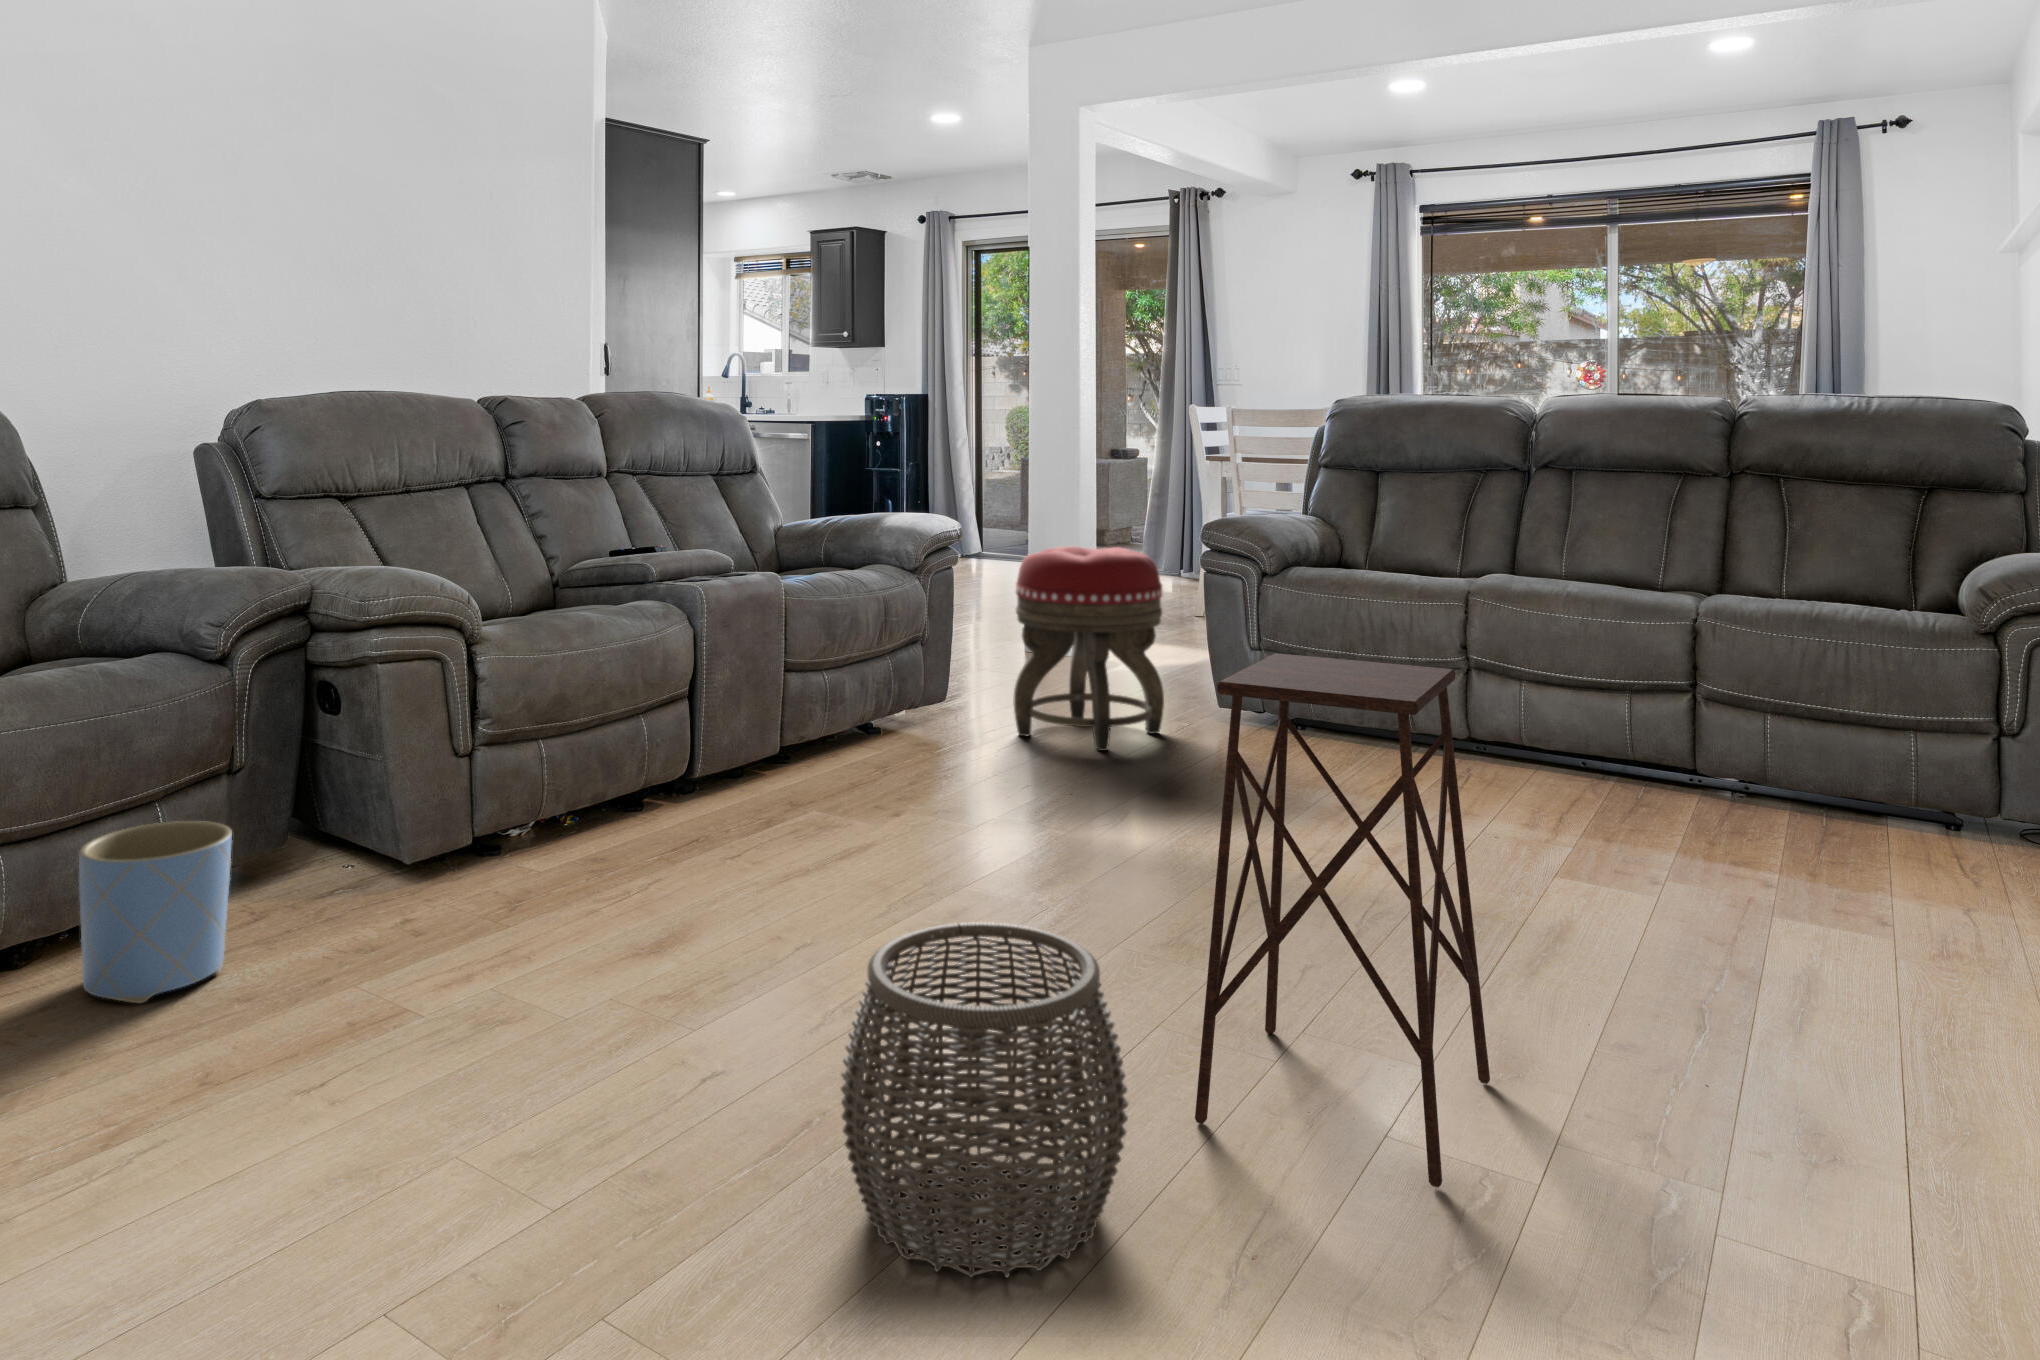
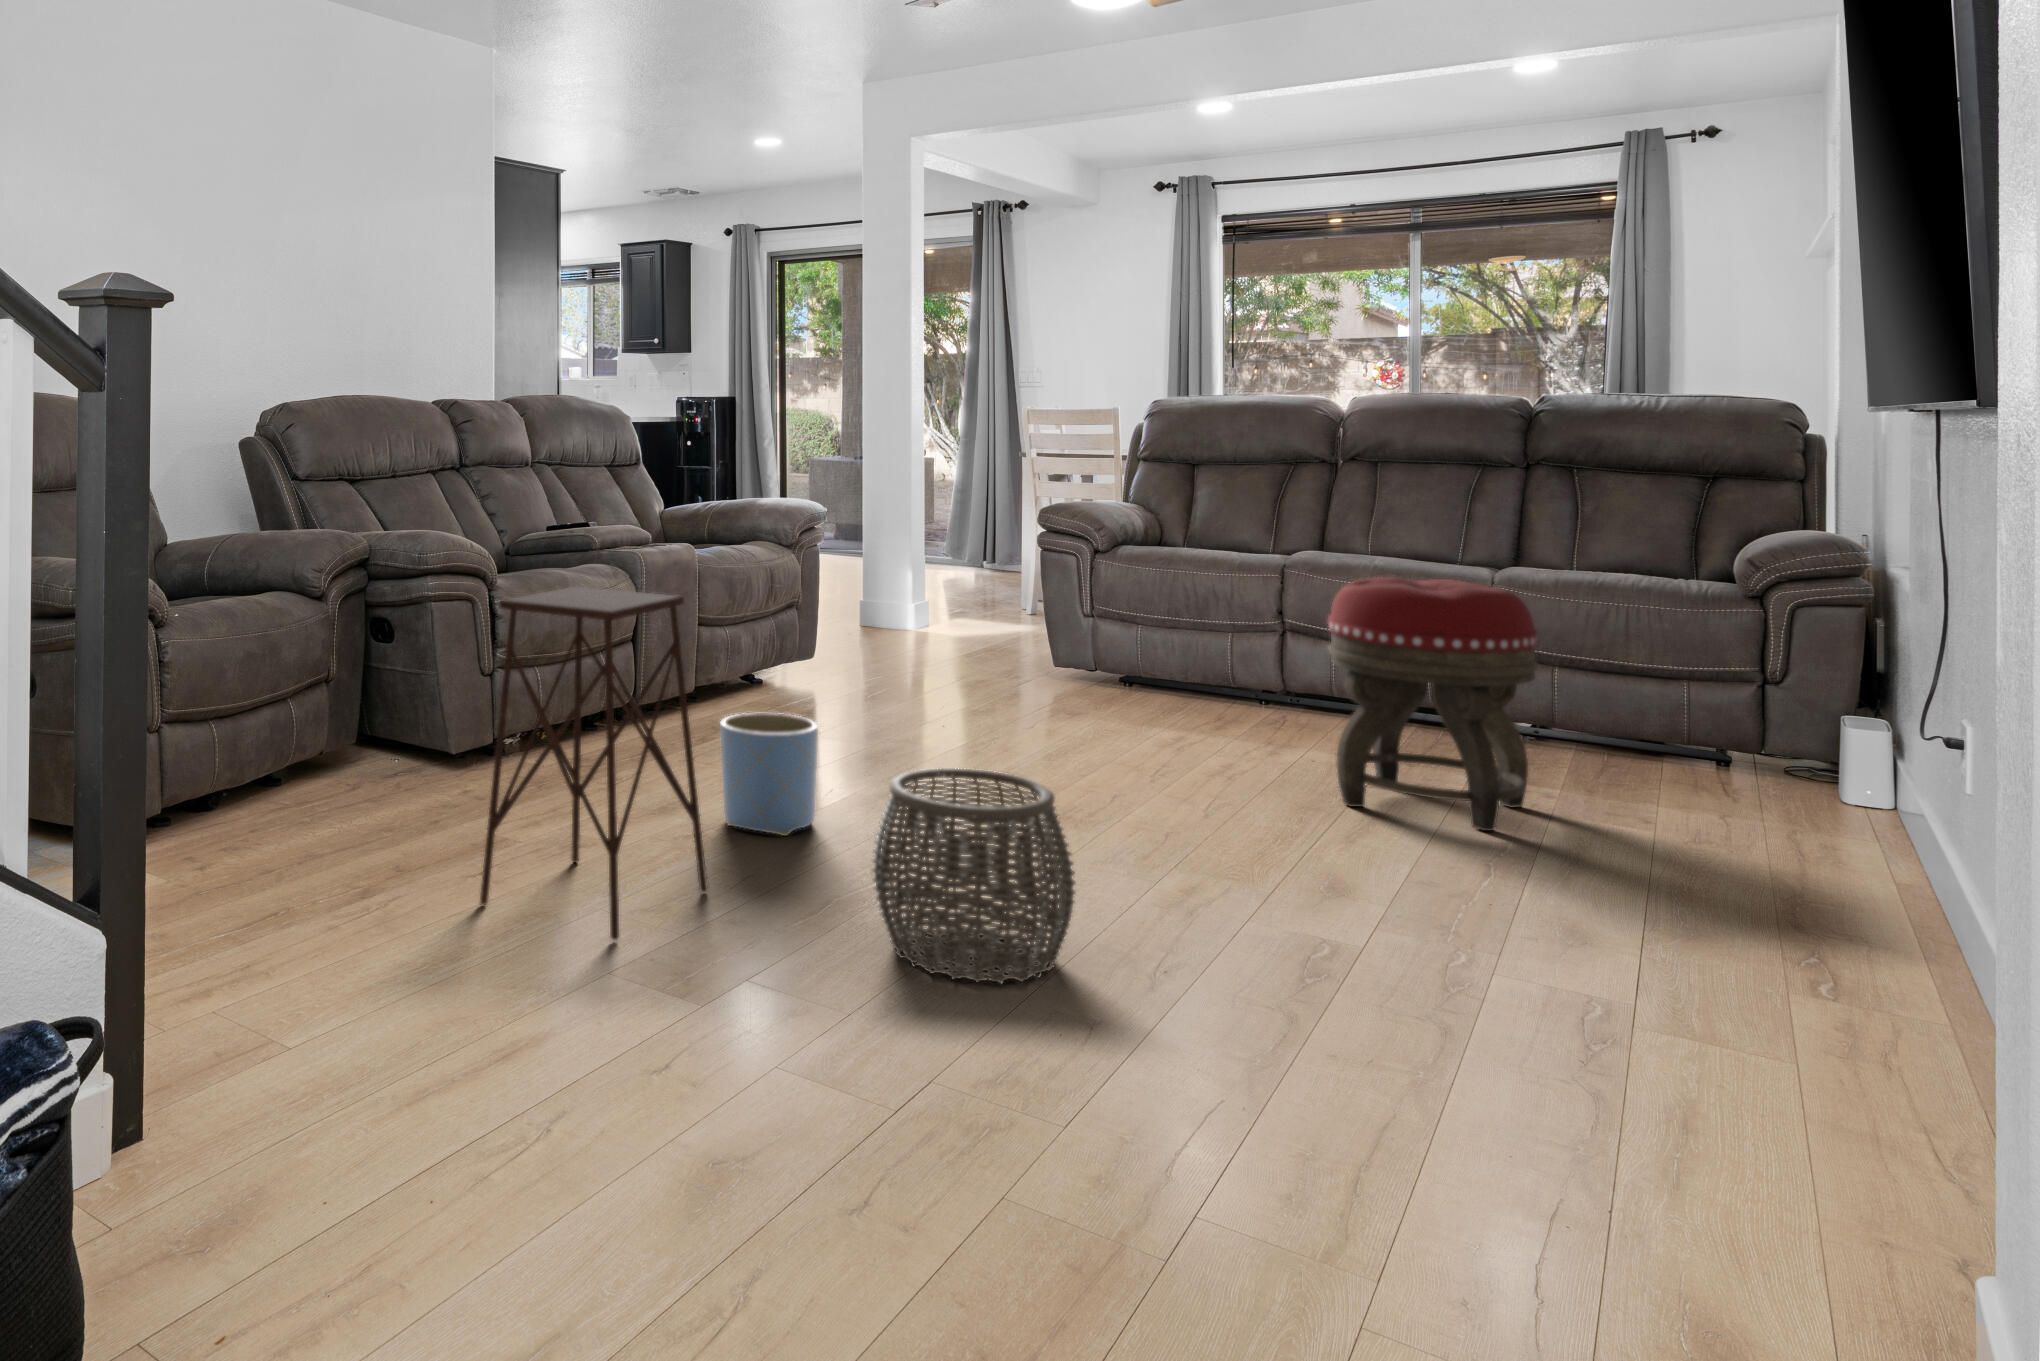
footstool: present [1013,547,1164,751] -> present [1328,577,1538,831]
side table: present [1195,653,1490,1188] -> present [480,587,708,940]
planter: present [79,821,232,1003] -> present [720,713,818,836]

